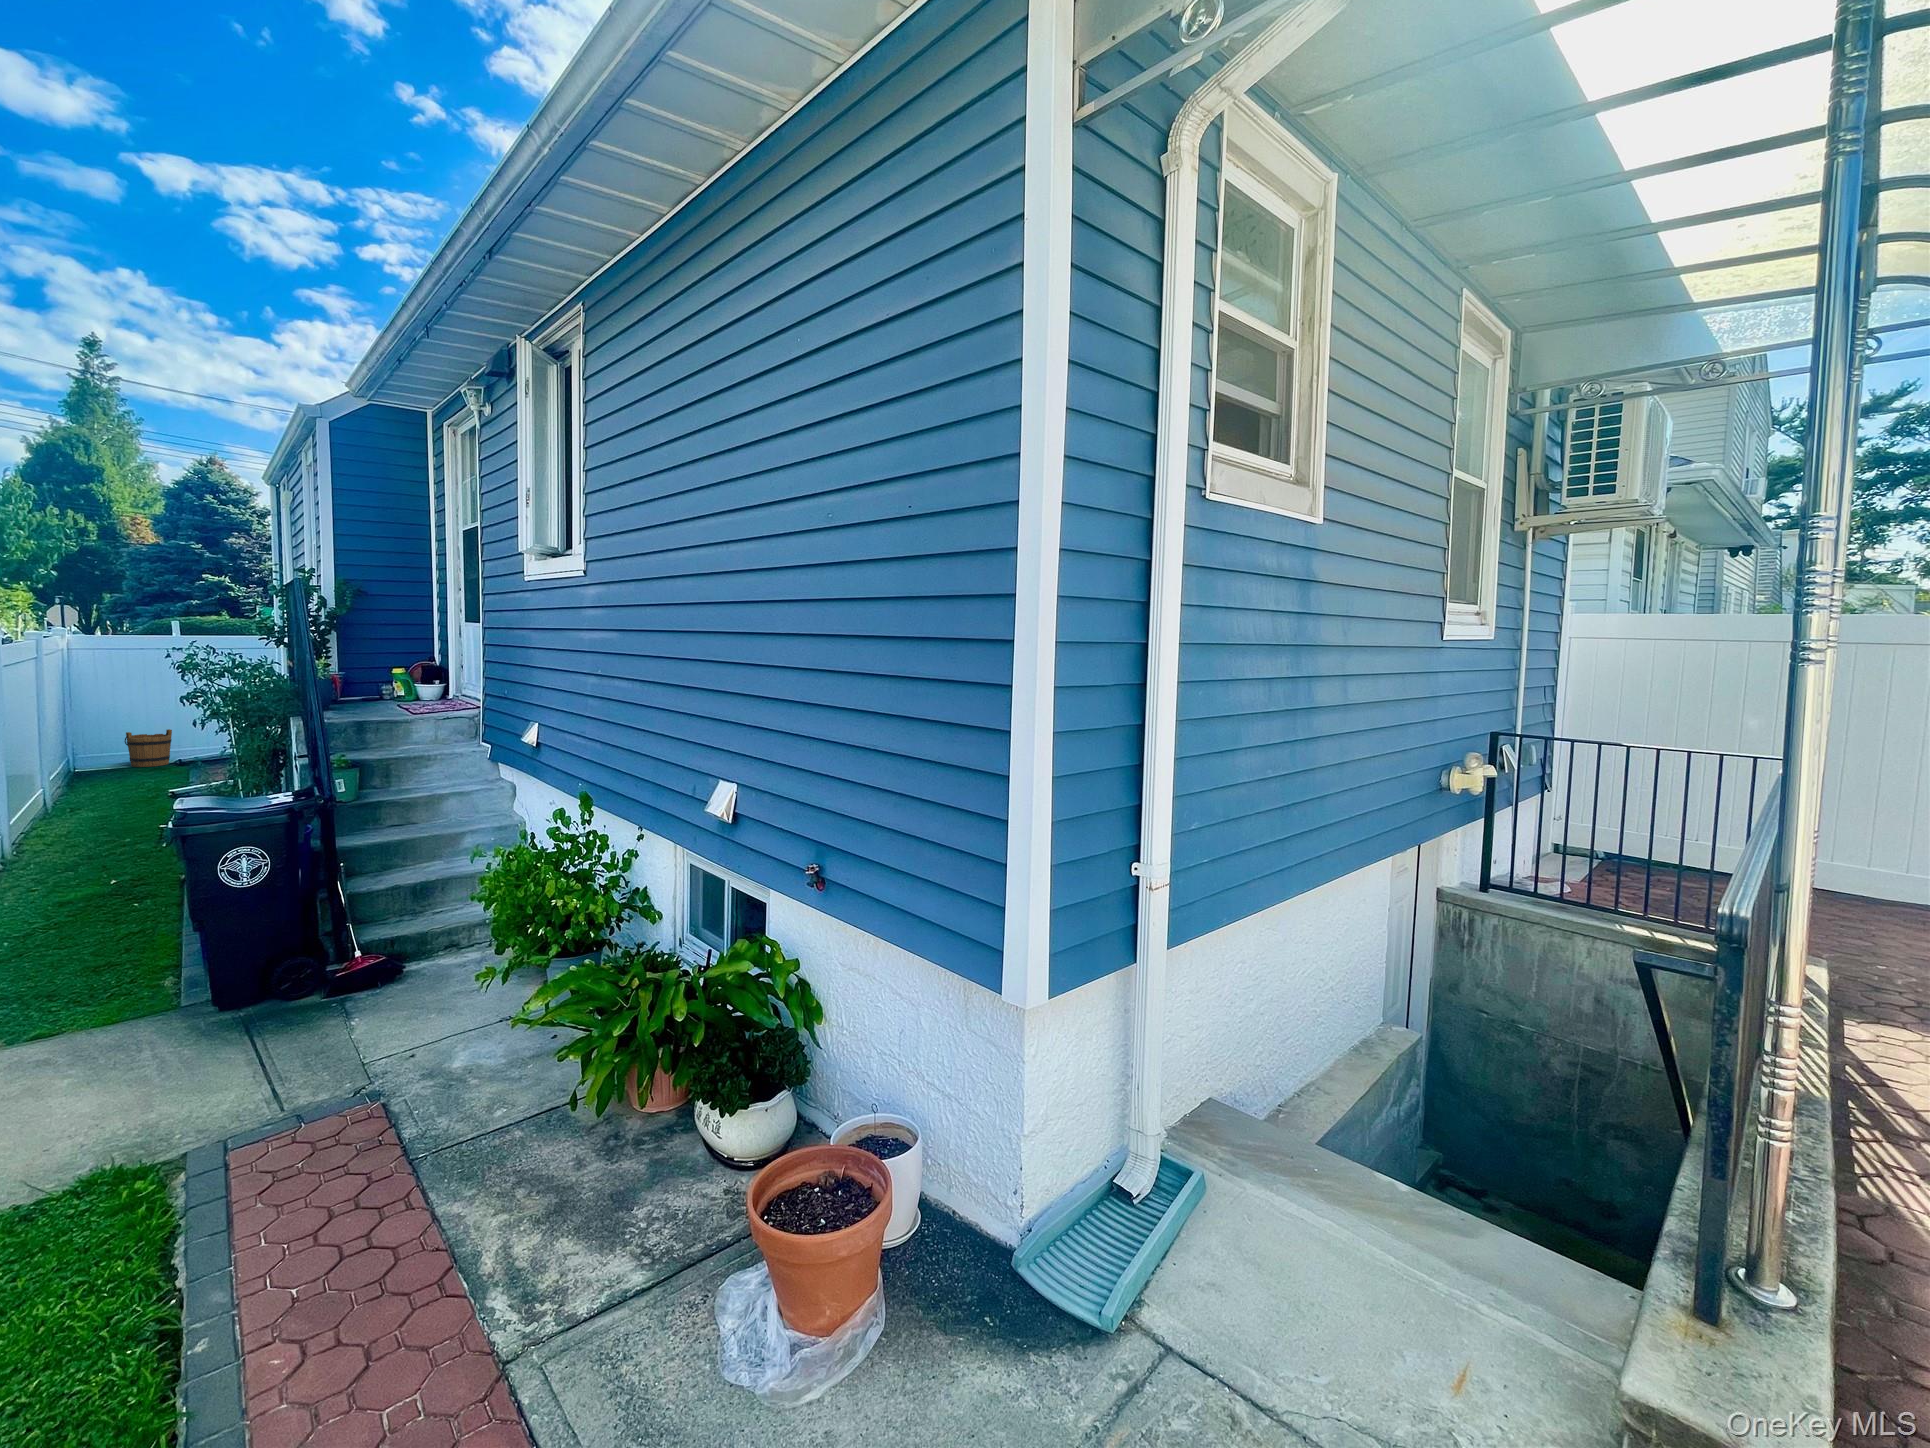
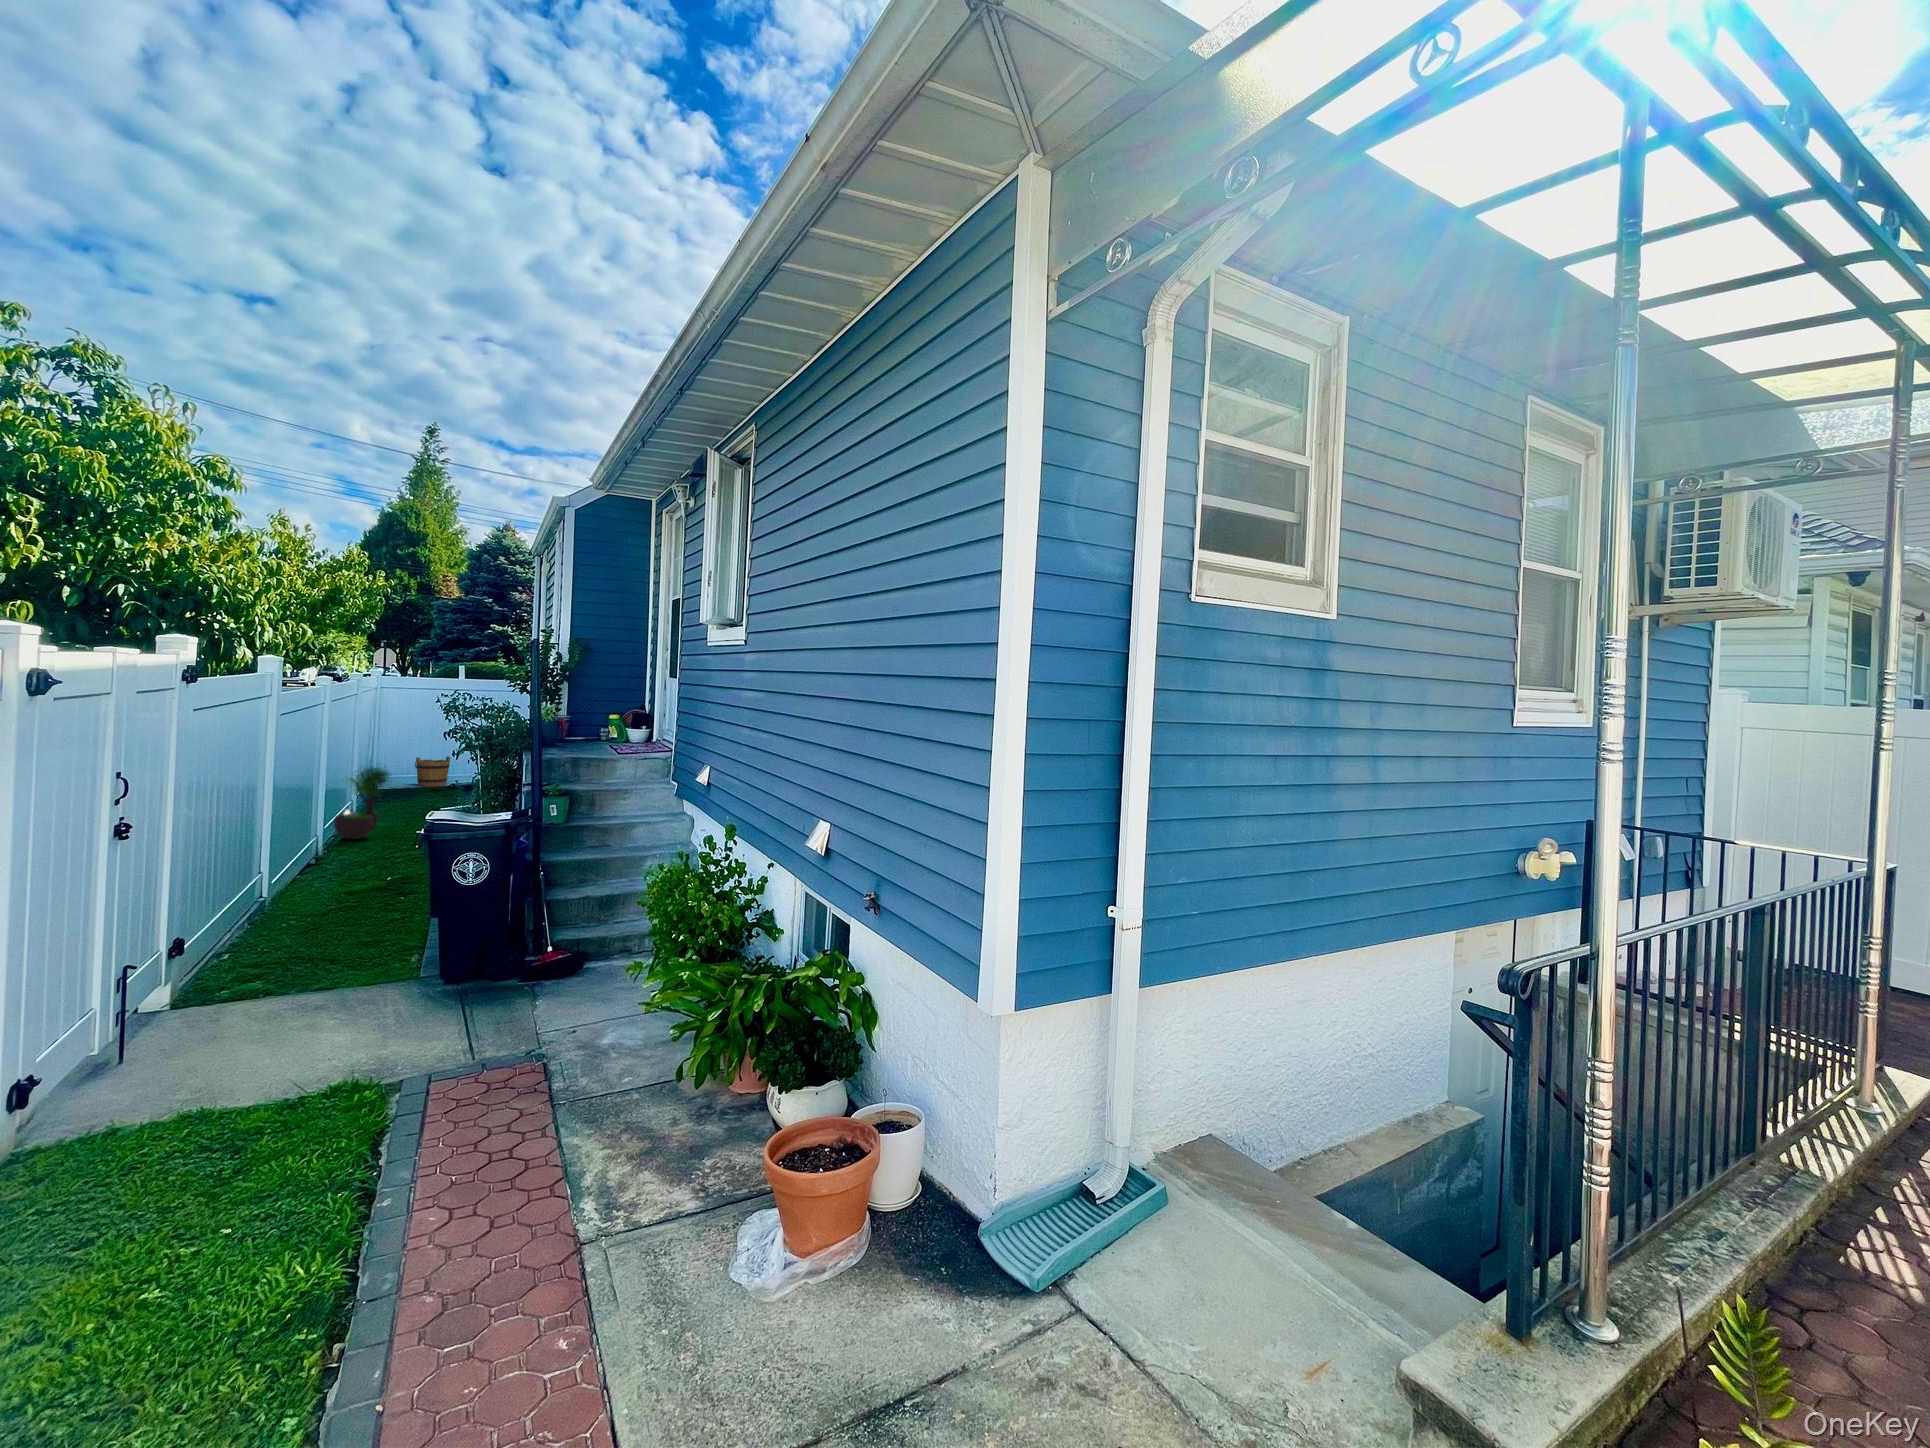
potted tree: none [25,737,104,837] -> present [334,767,392,839]

